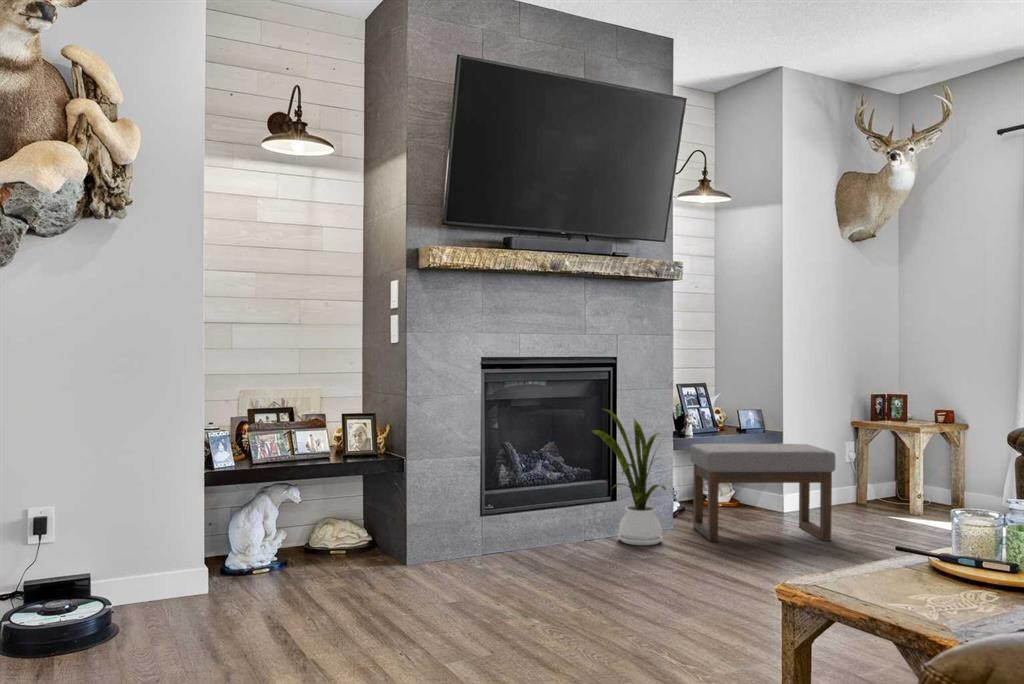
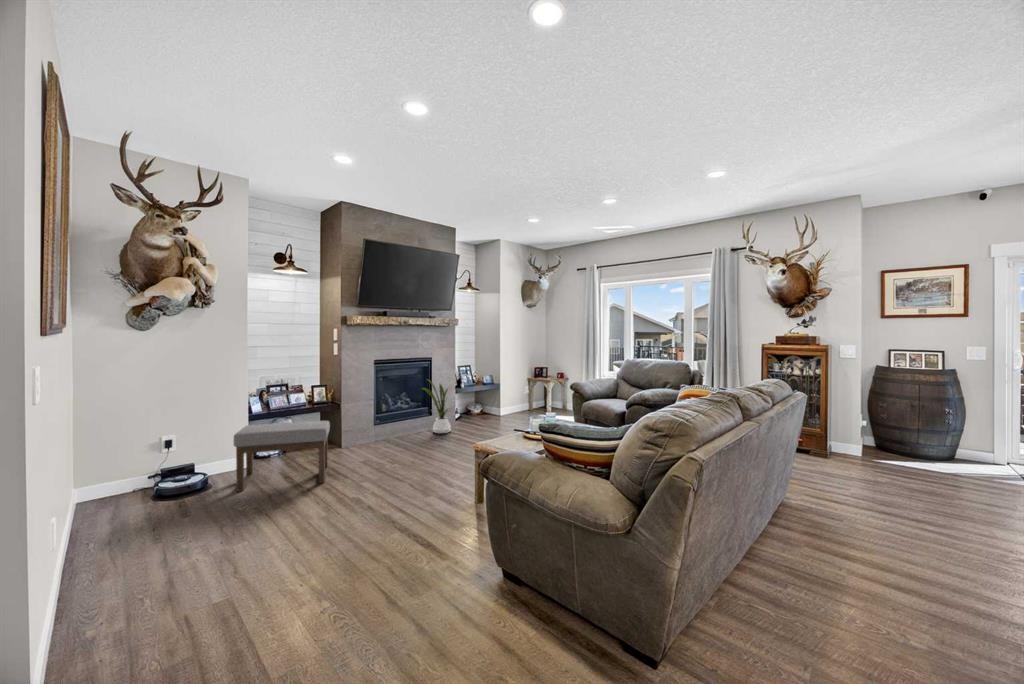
ottoman: present [690,444,836,541] -> present [233,421,330,492]

